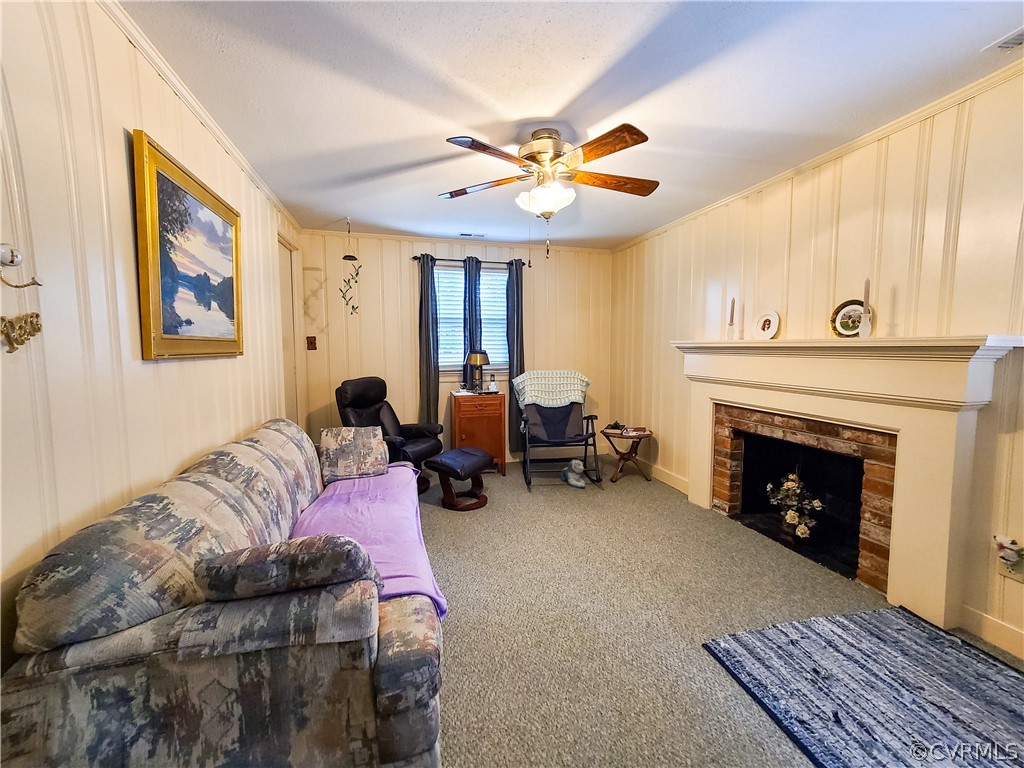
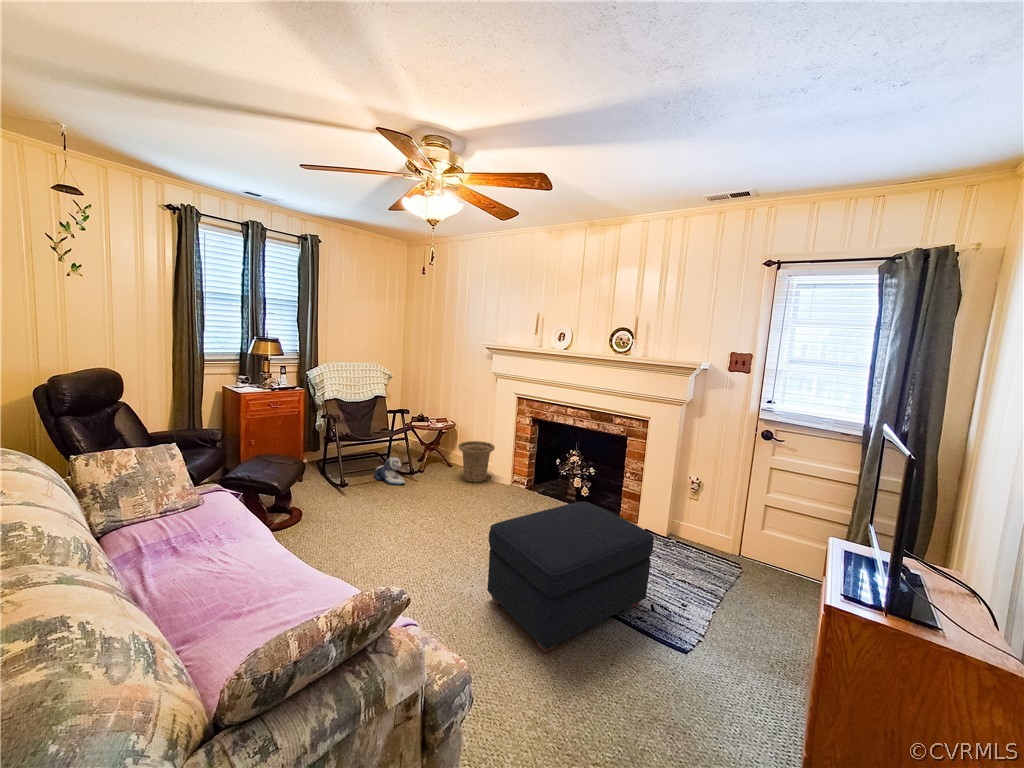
basket: none [642,452,685,499] -> present [458,441,495,483]
ottoman: none [595,530,839,705] -> present [488,501,654,653]

